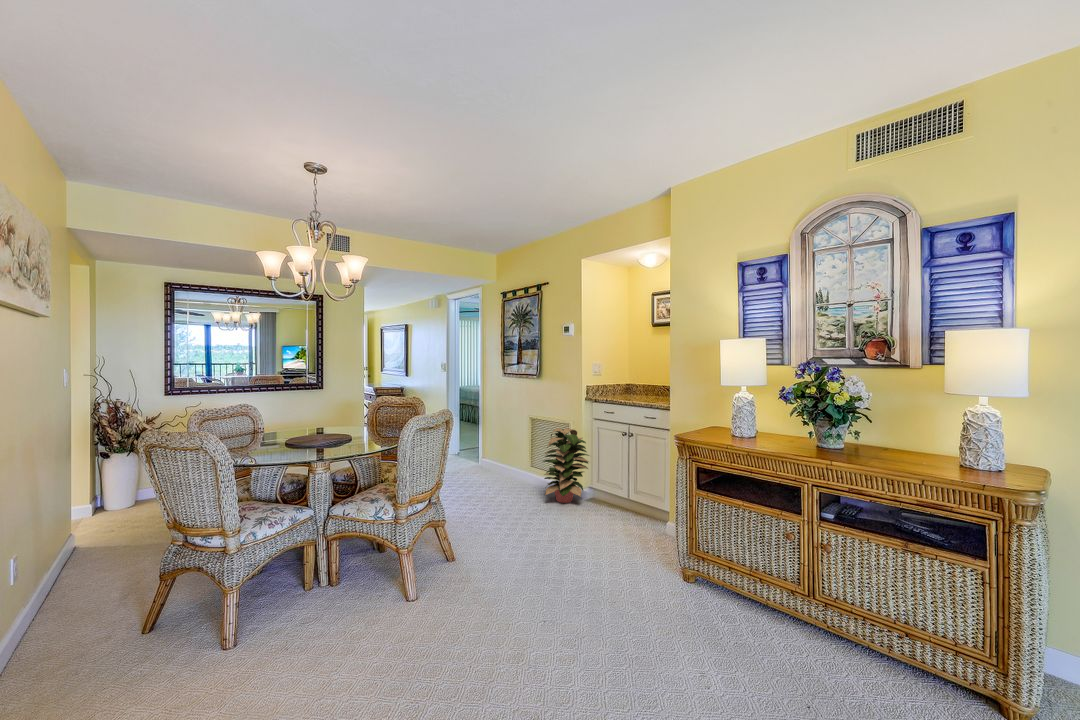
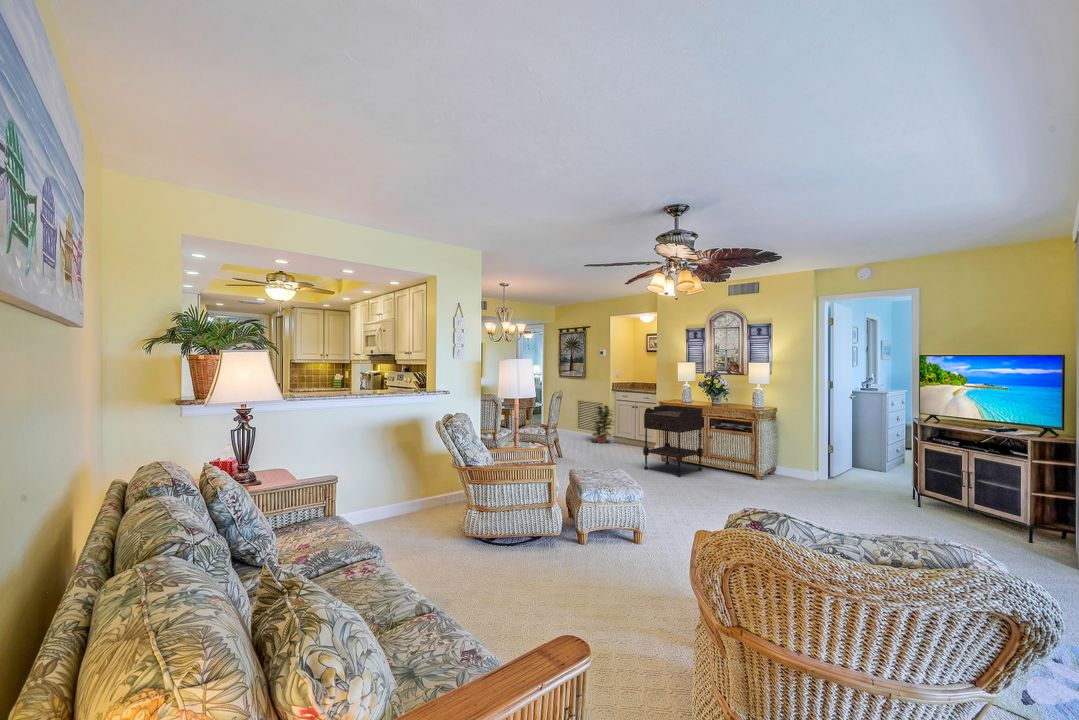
side table: none [630,446,799,687] -> present [643,405,703,477]

